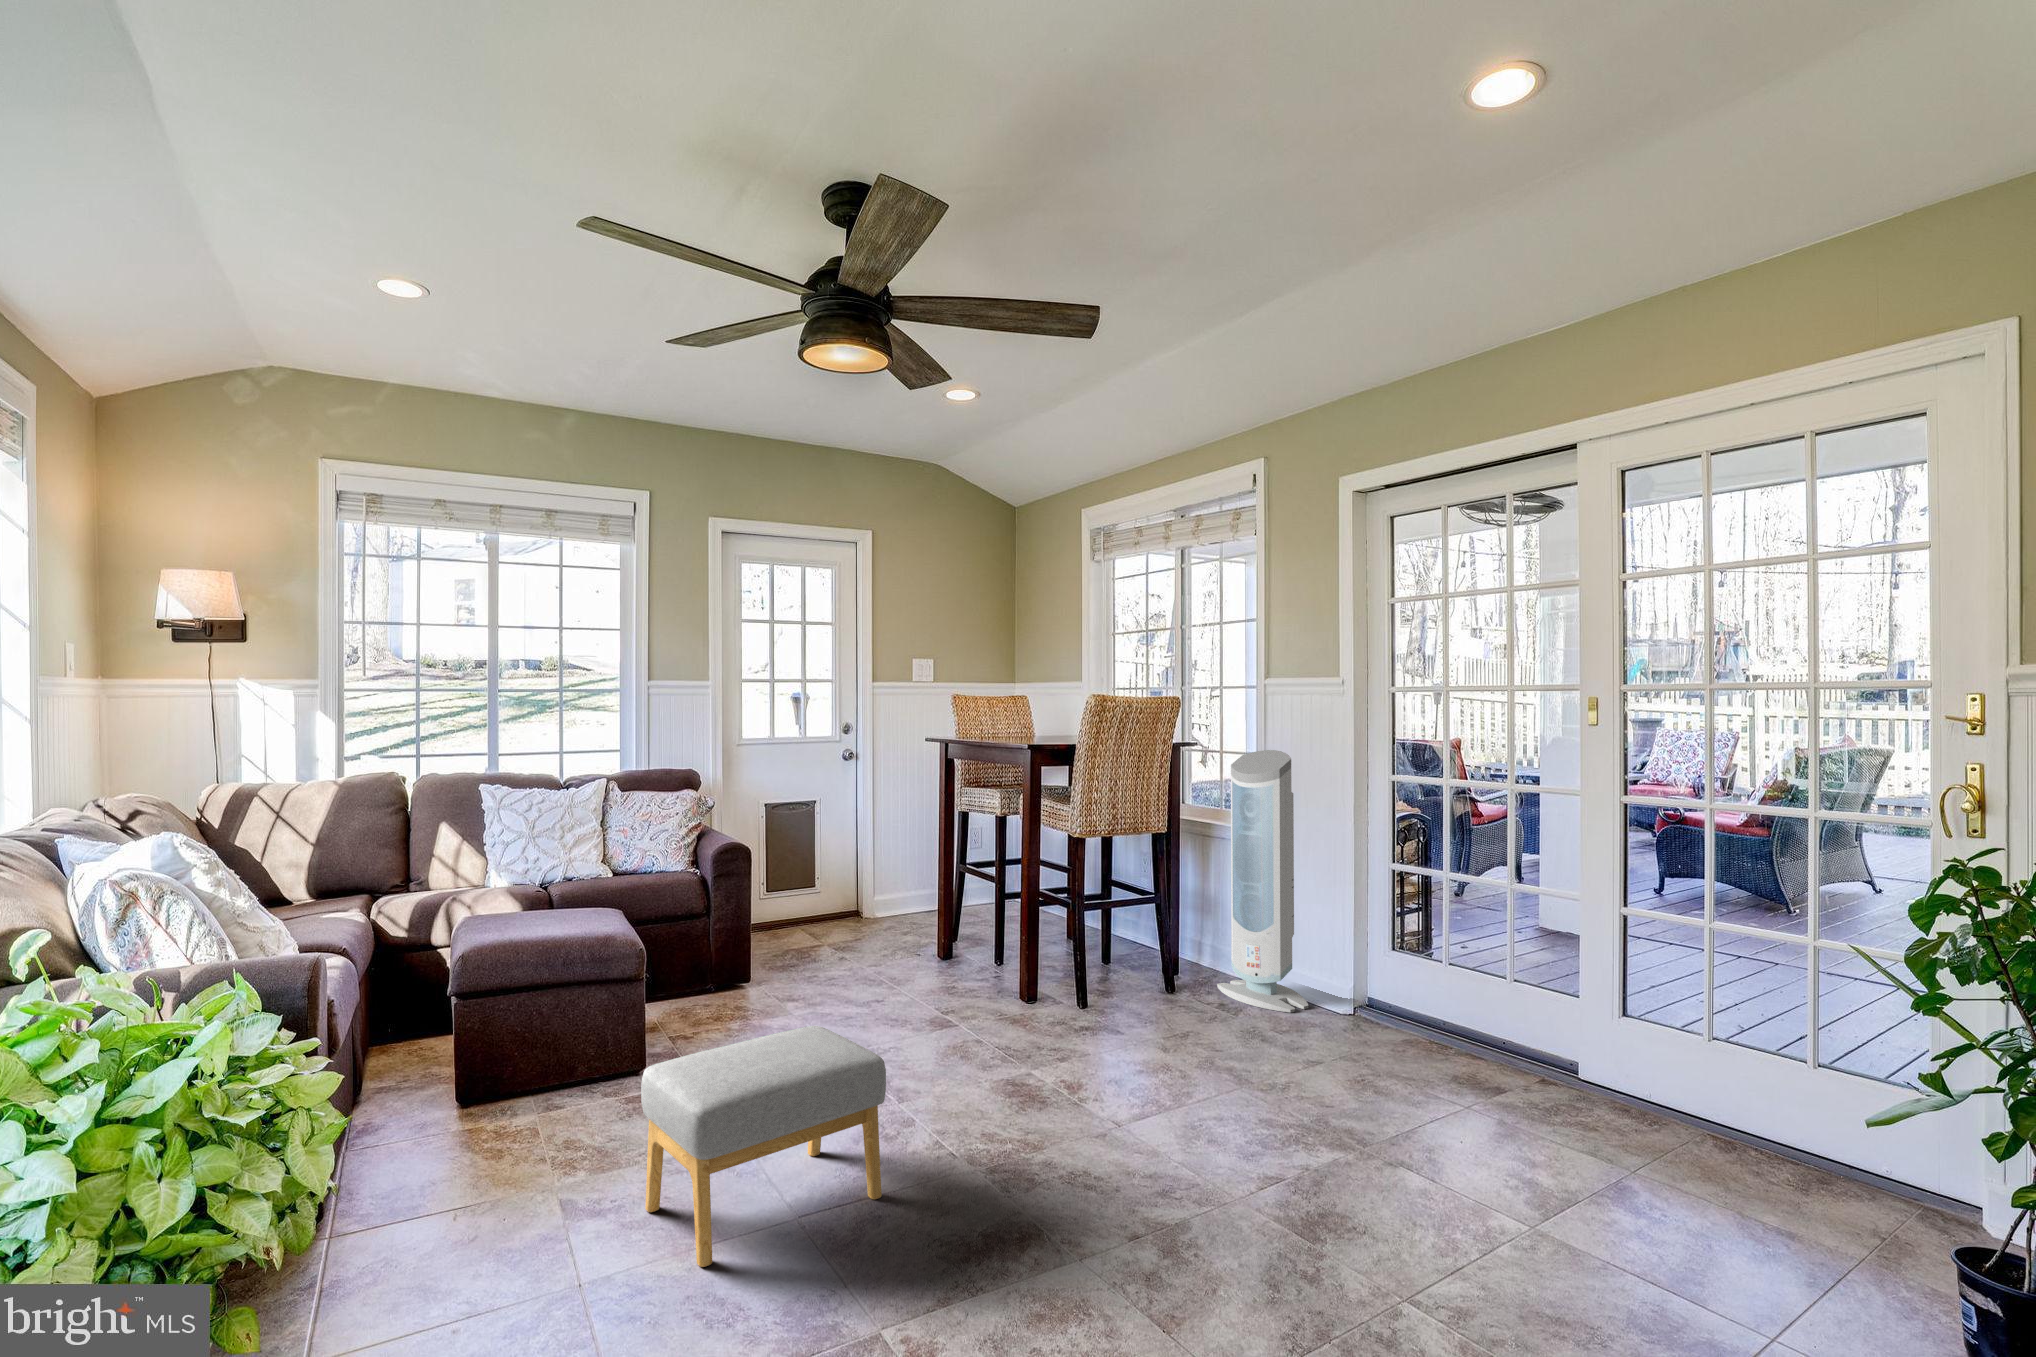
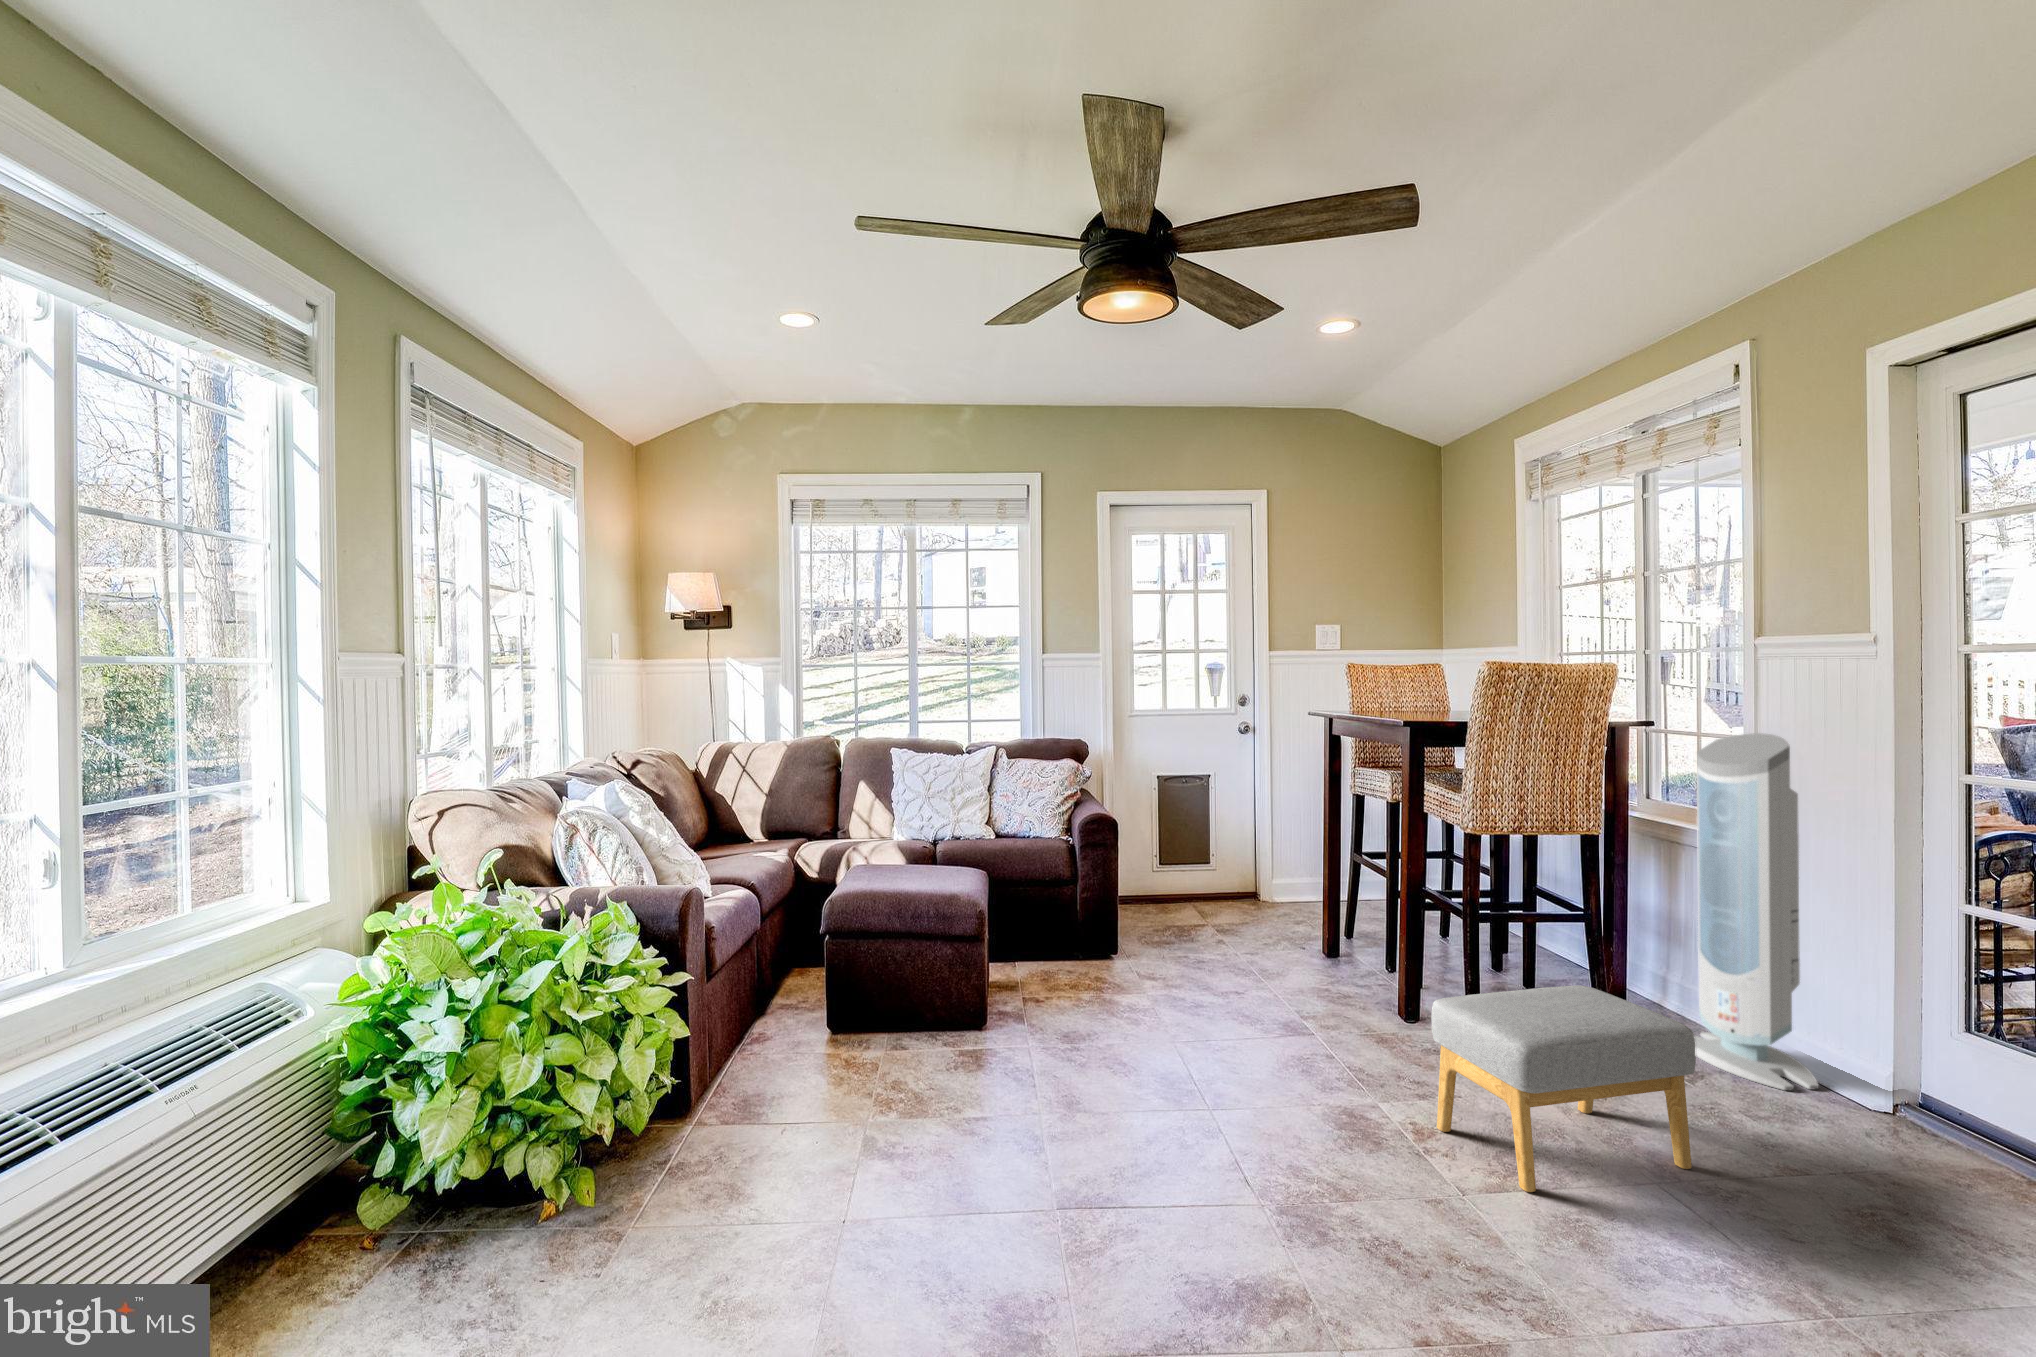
footstool: present [641,1026,886,1267] -> present [1431,986,1696,1192]

